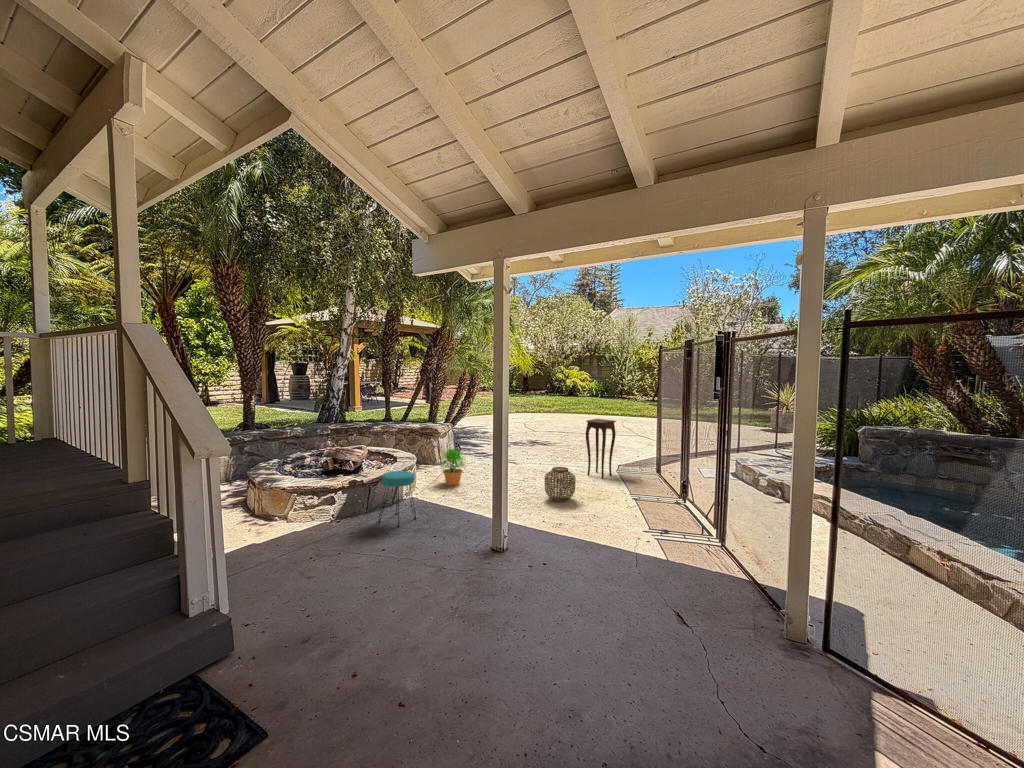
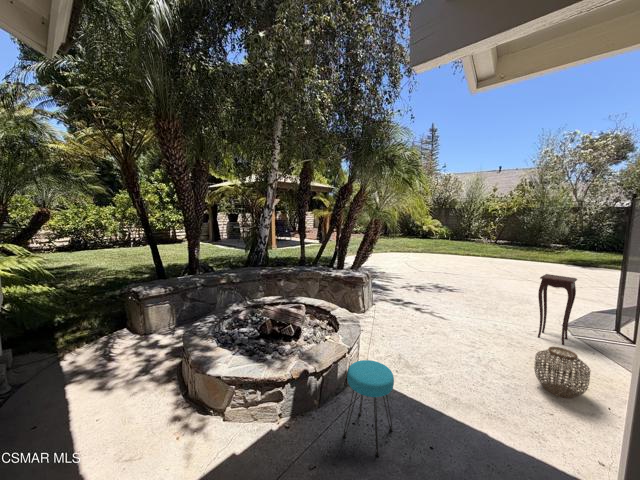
potted plant: present [441,449,465,485] -> none [382,307,412,349]

